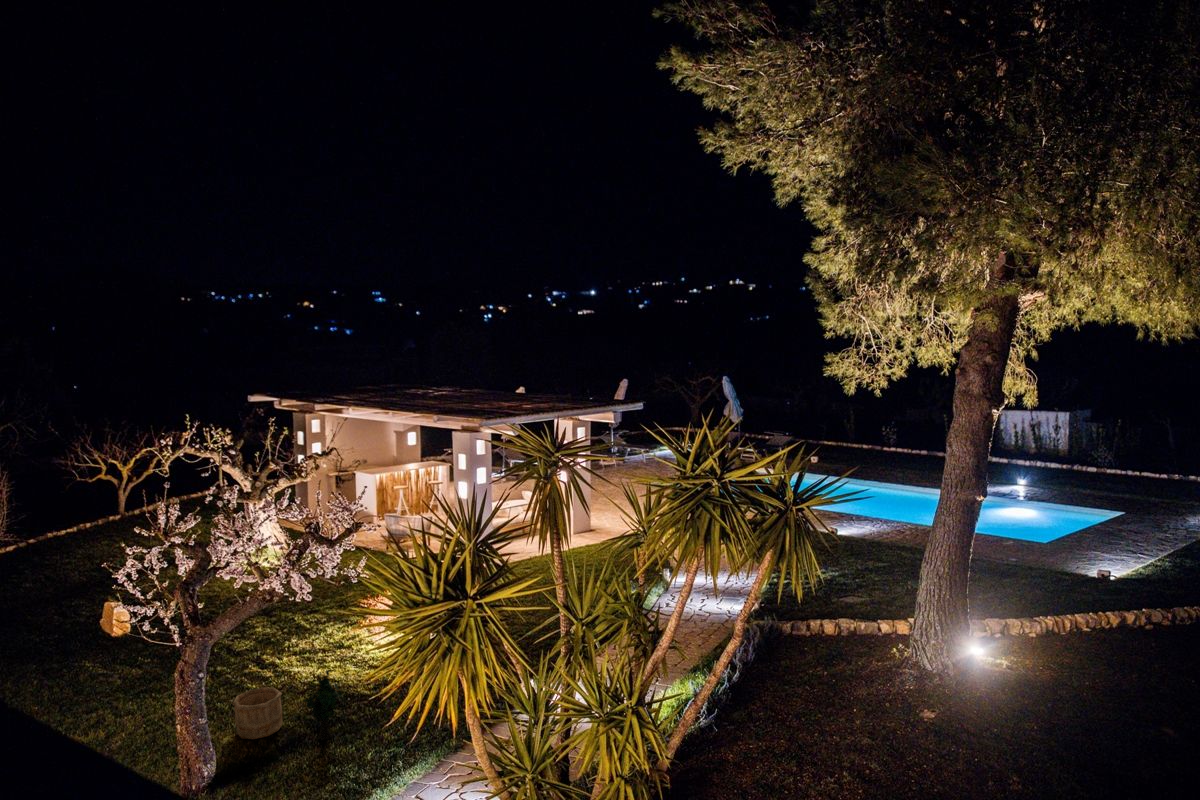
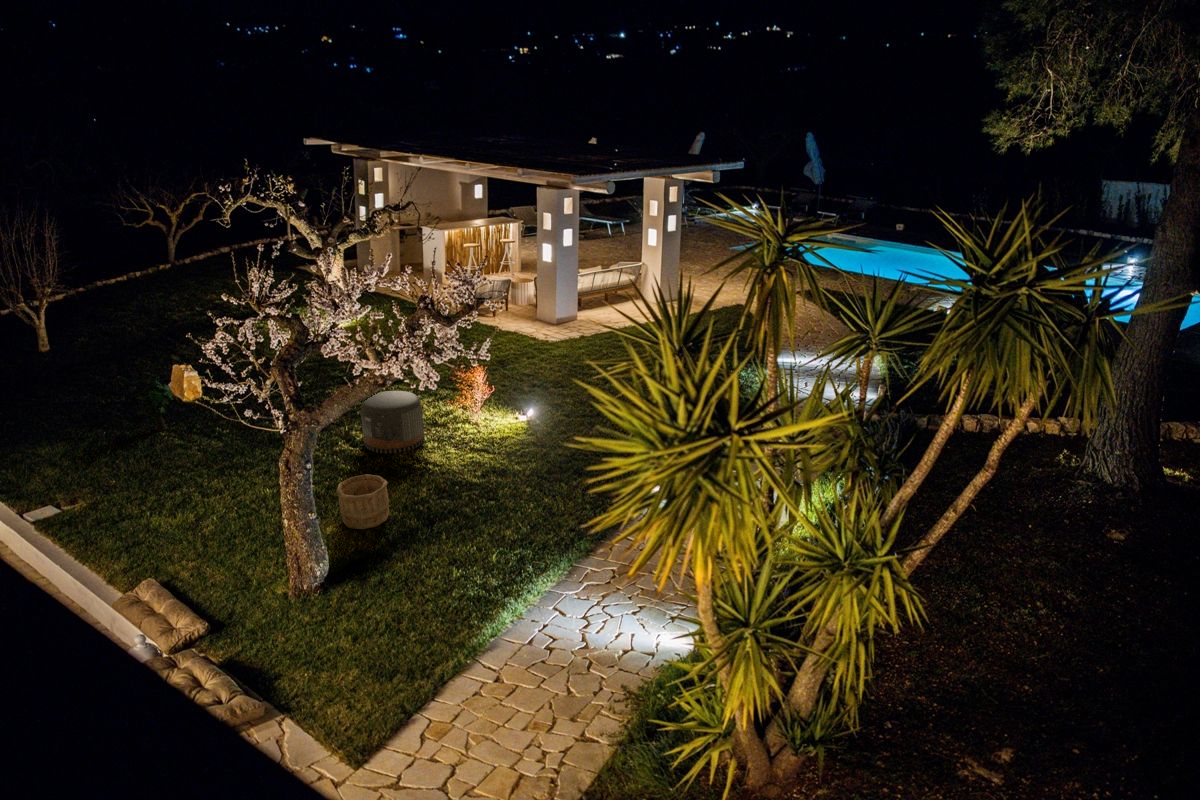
pouf: none [270,615,329,673] -> present [361,391,424,453]
decorative plant: present [303,670,342,740] -> present [137,374,173,431]

